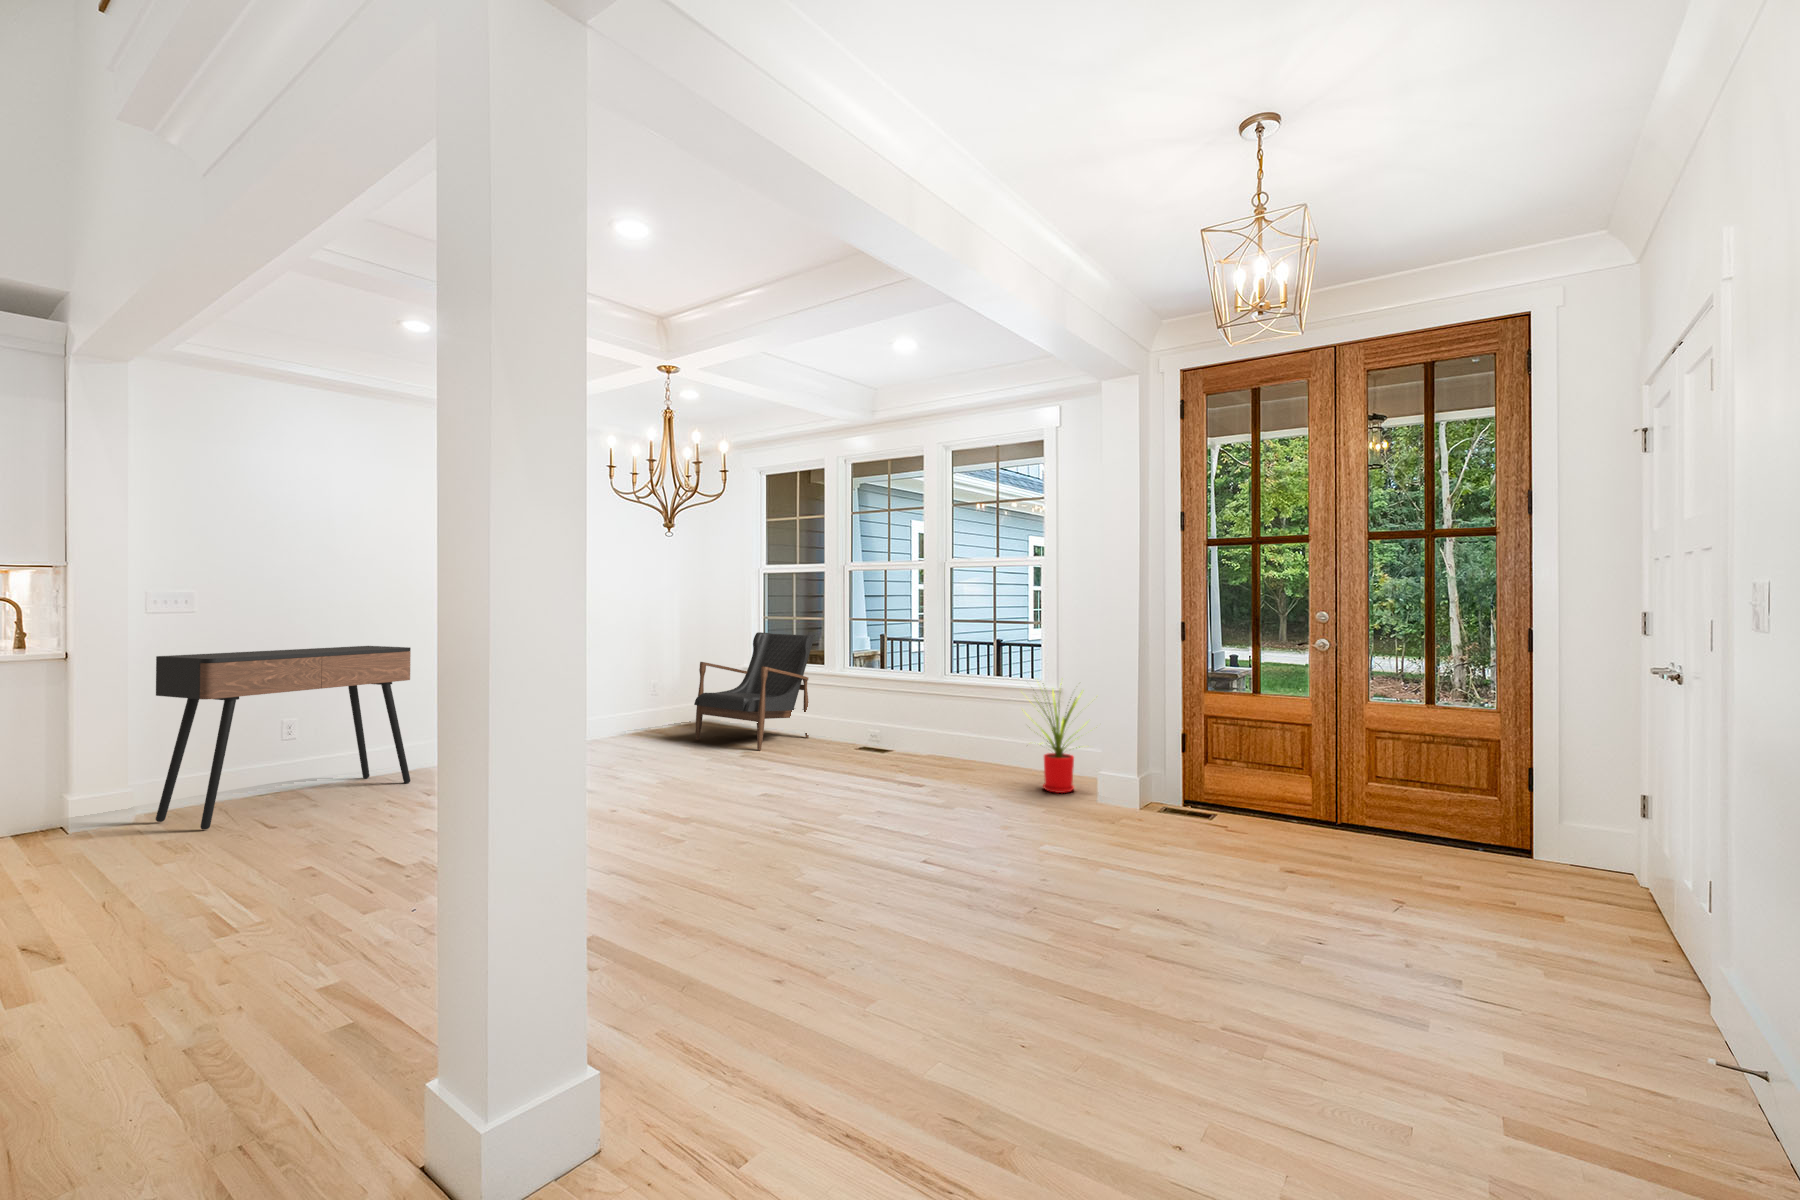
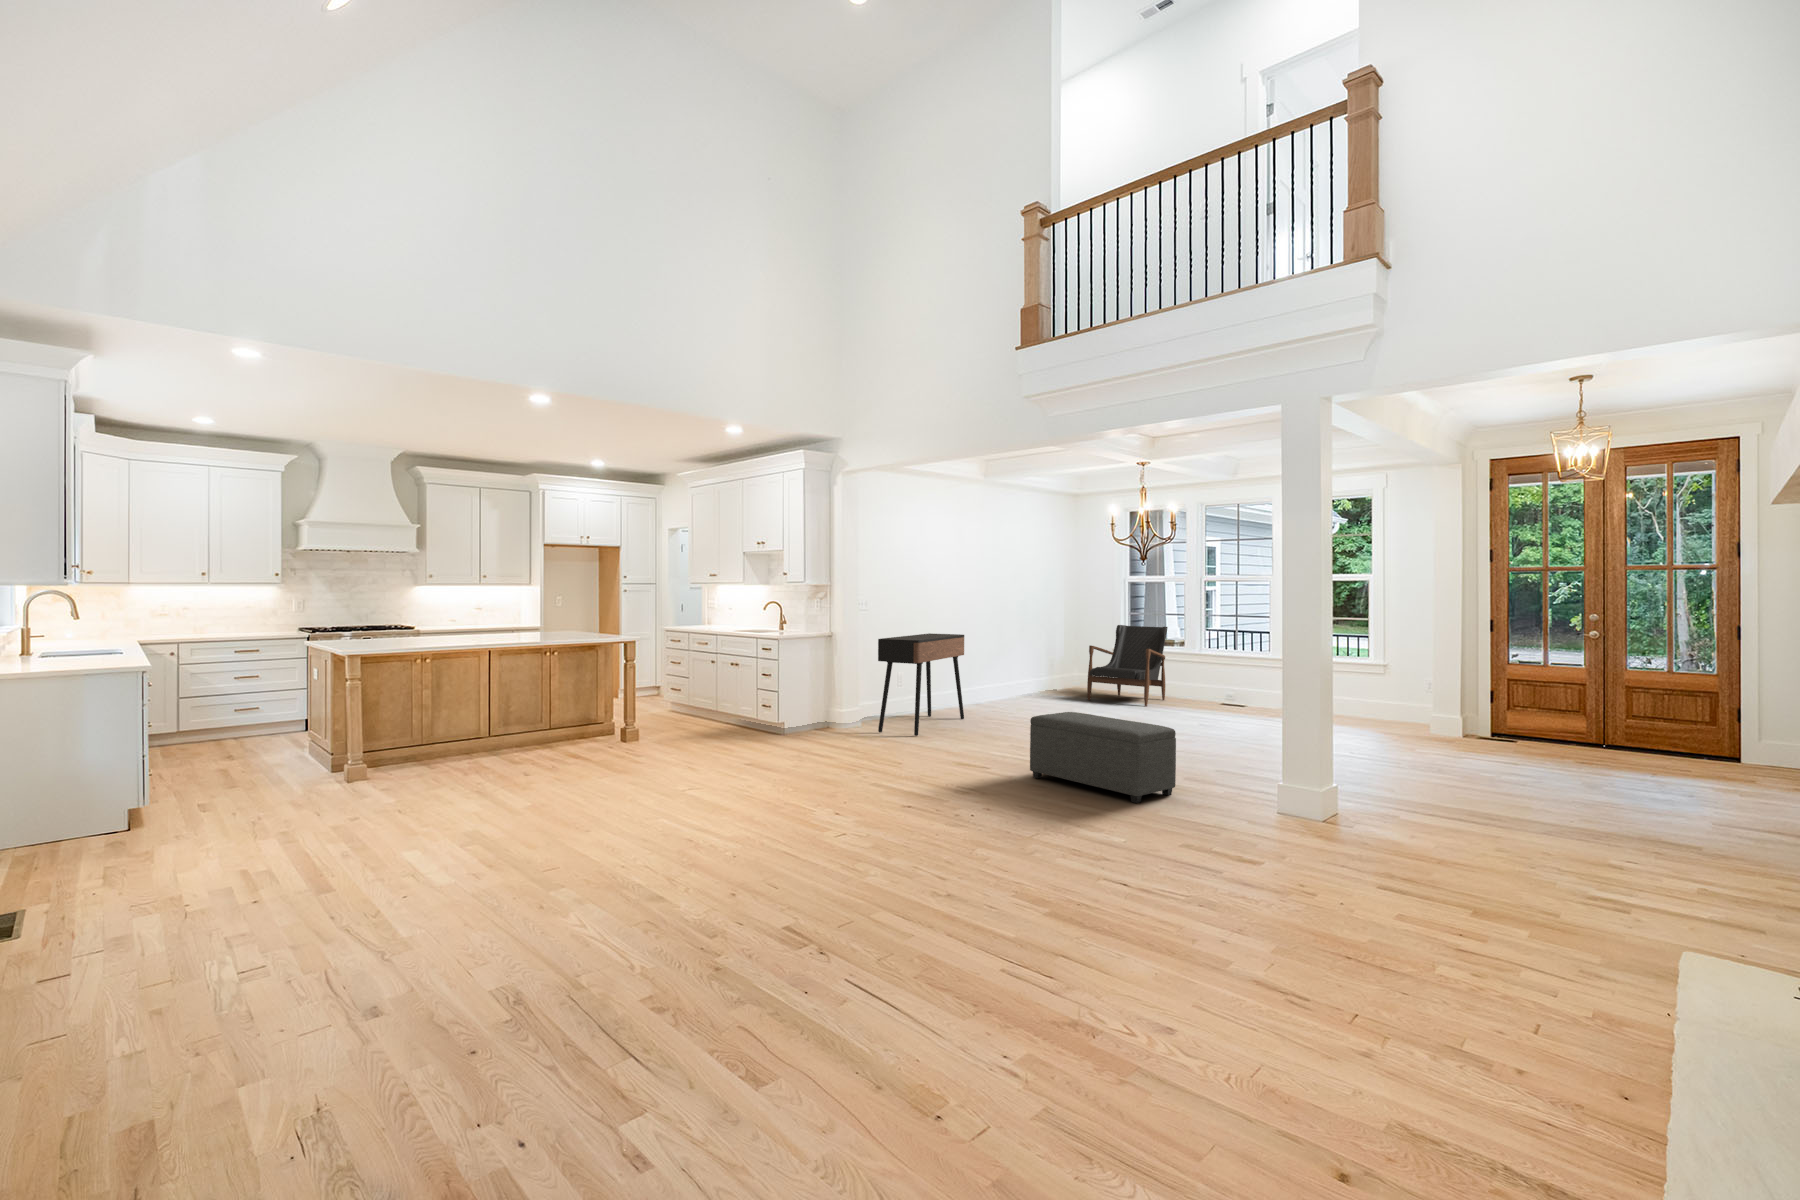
house plant: present [1031,684,1083,793] -> none [1363,655,1426,730]
ottoman: none [62,813,286,1096] -> present [1030,712,1176,803]

